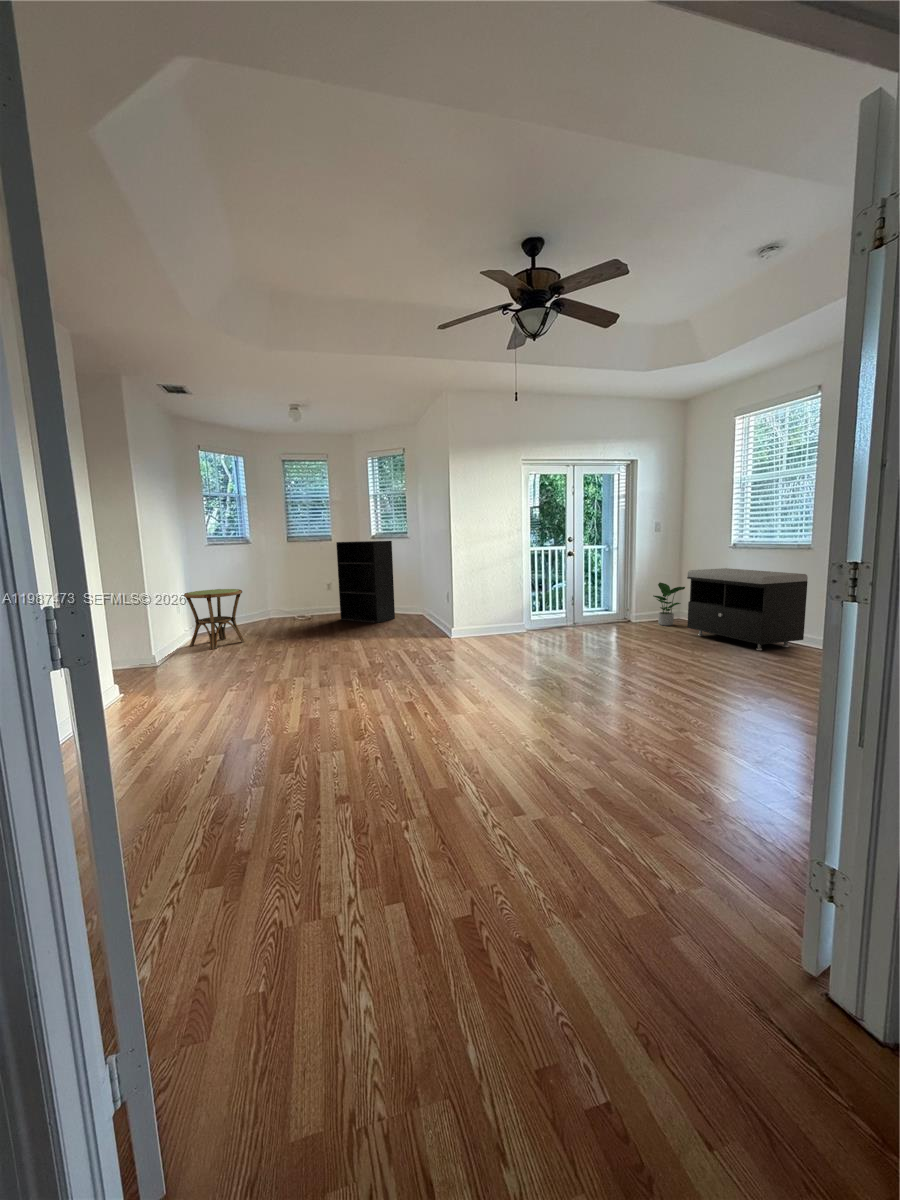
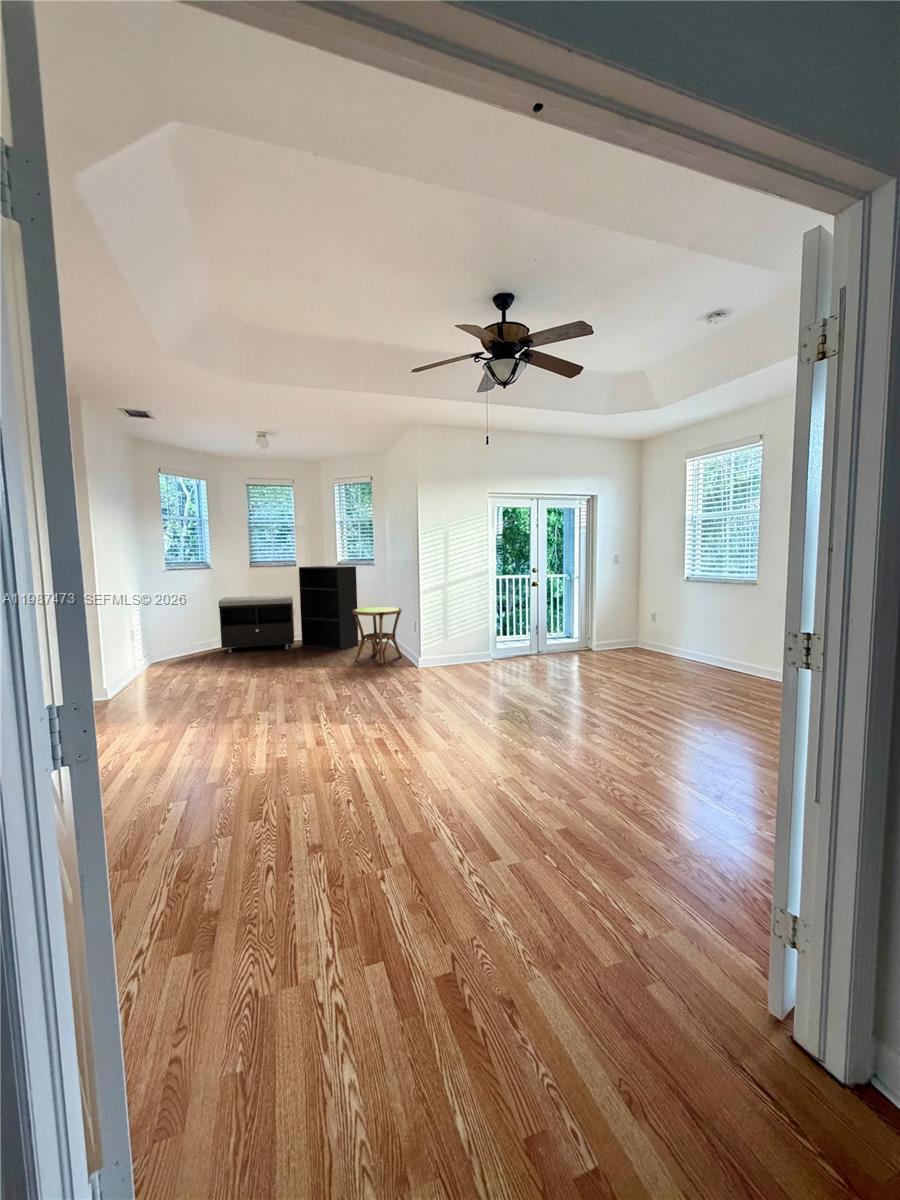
storage bench: present [687,568,808,650] -> present [218,595,294,652]
potted plant: present [653,582,685,626] -> none [614,611,644,653]
side table: present [184,589,245,649] -> present [352,607,403,663]

